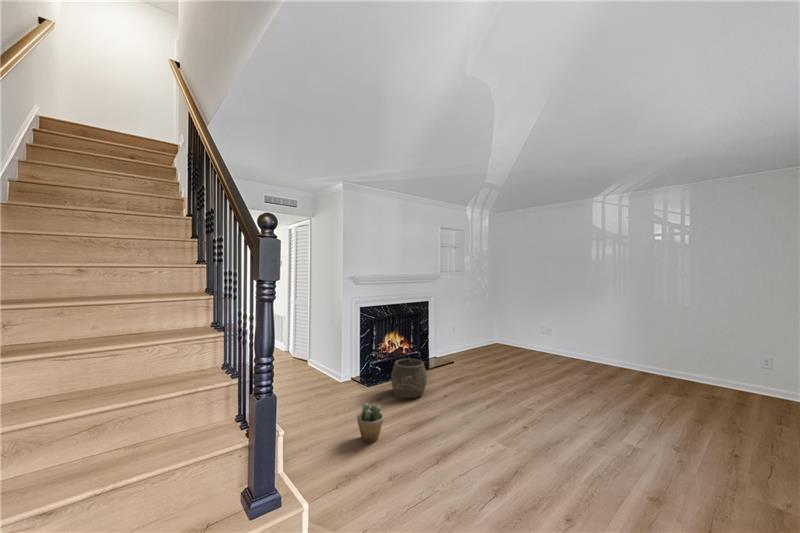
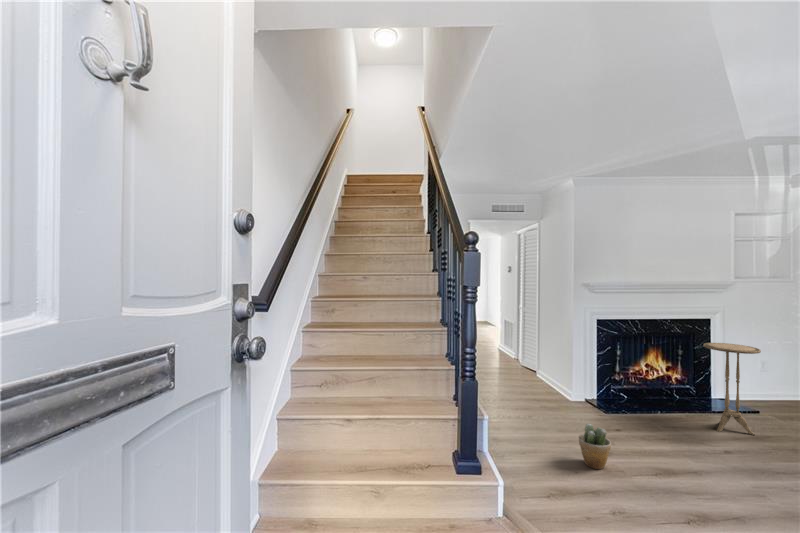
side table: none [431,318,463,383] -> present [703,343,761,435]
woven basket: present [391,359,427,398] -> none [635,388,690,440]

